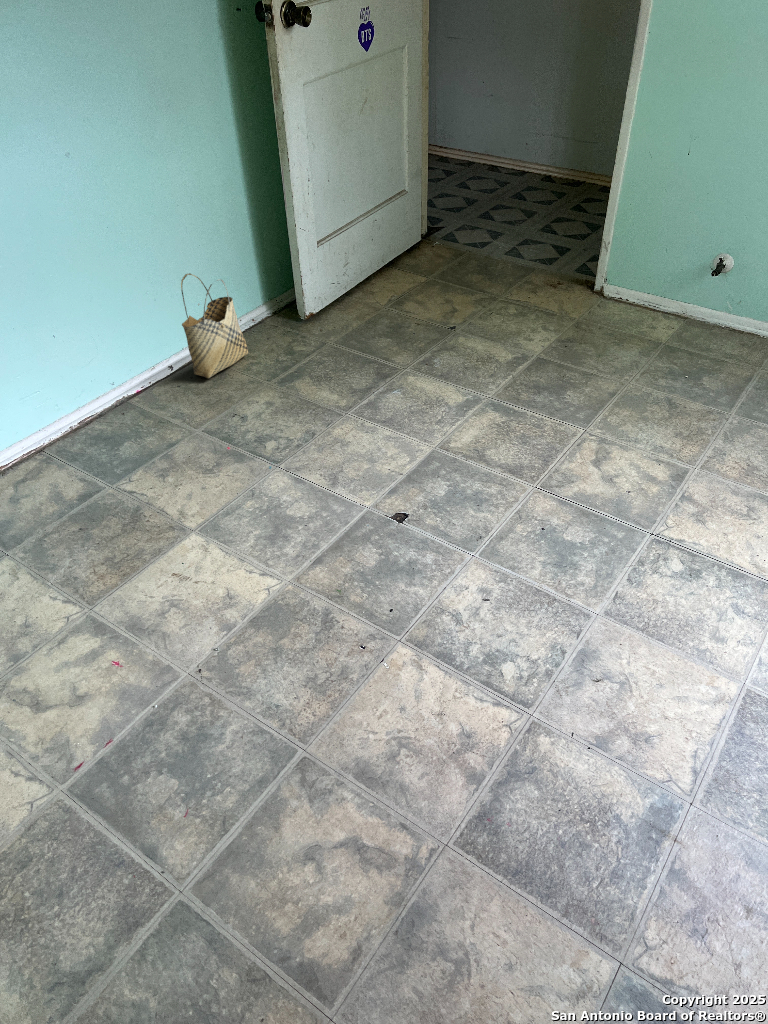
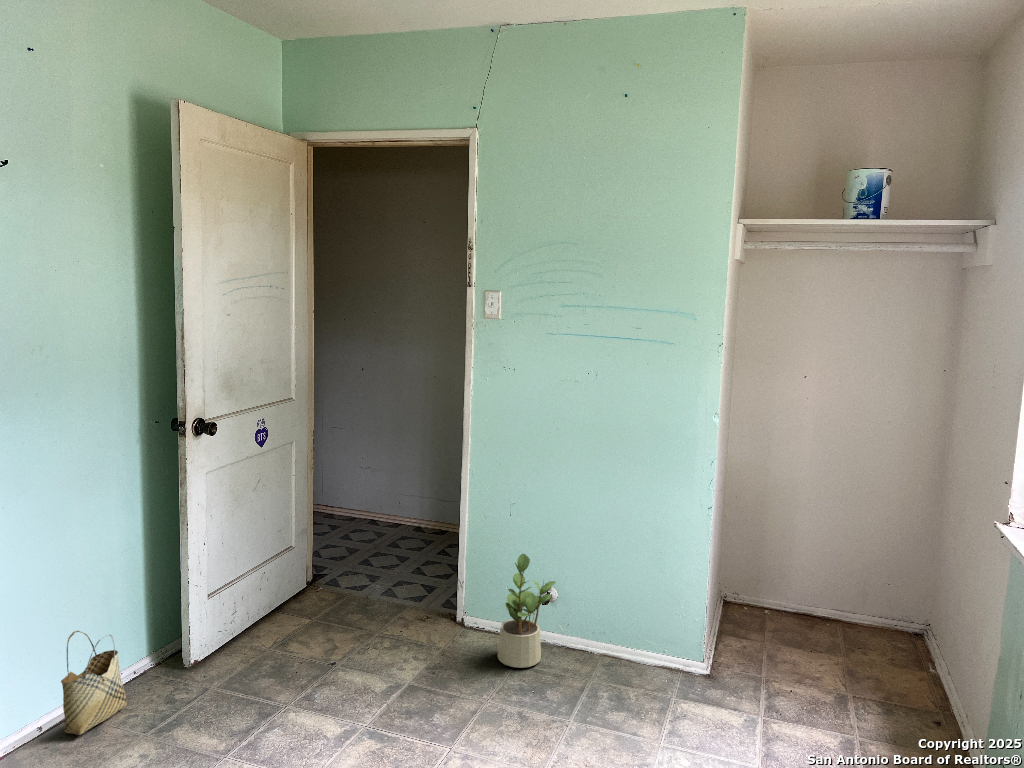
potted plant: none [643,205,739,349] -> present [497,554,556,668]

